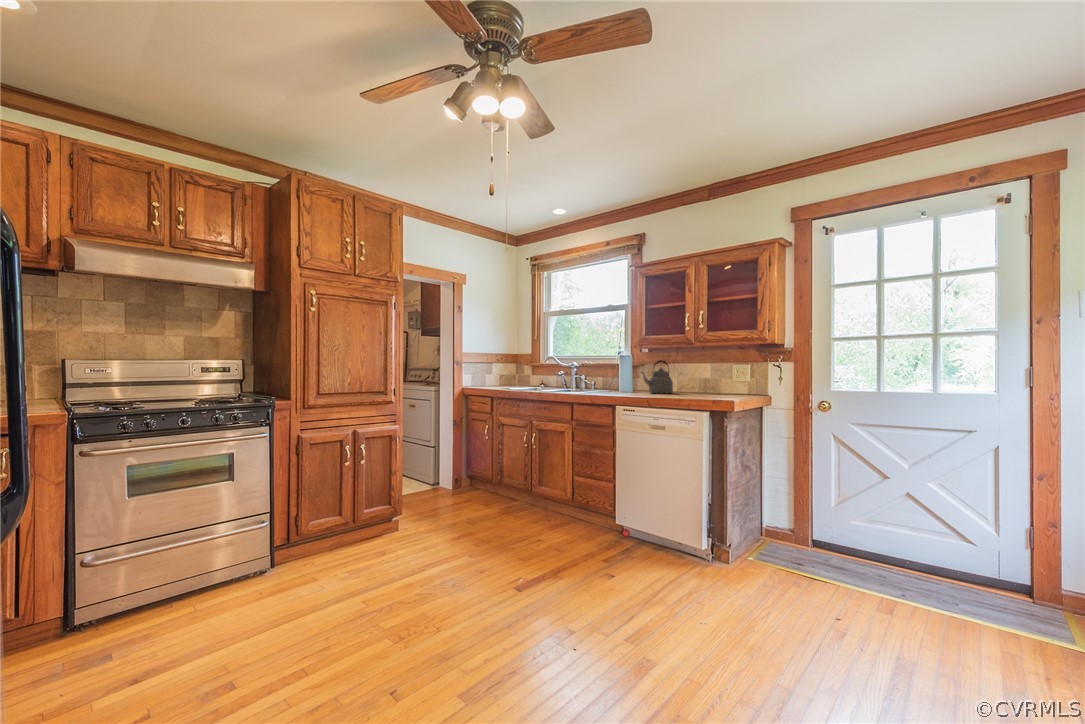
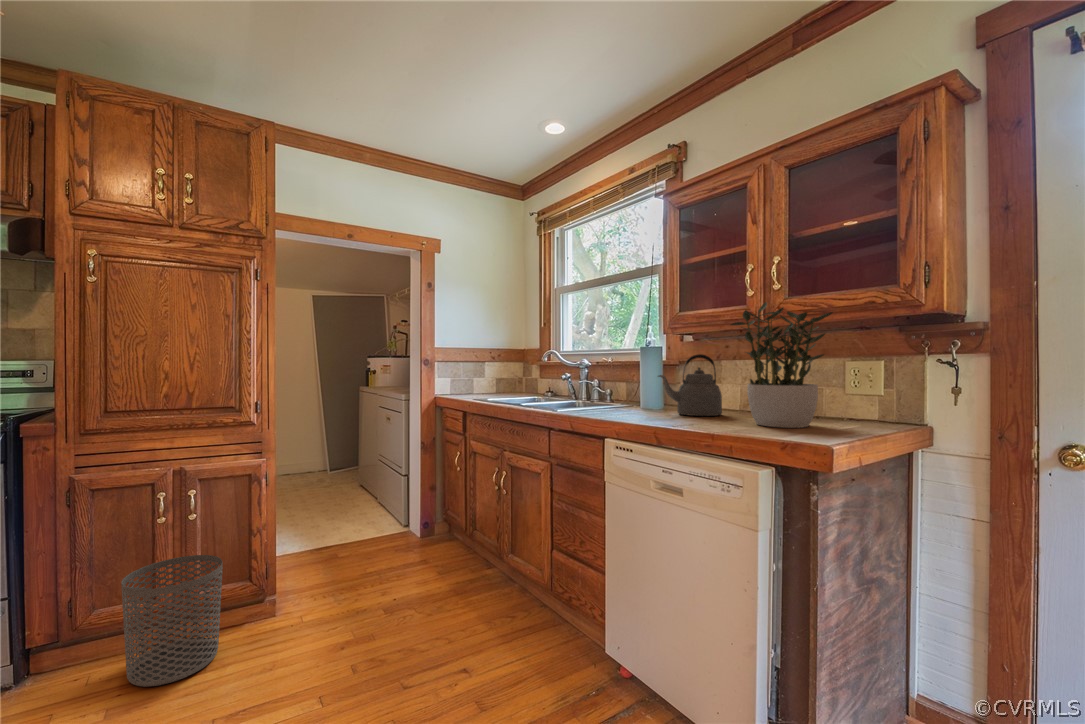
potted plant: none [682,335,730,396] -> present [731,302,832,428]
waste bin: none [343,485,395,557] -> present [121,555,223,687]

